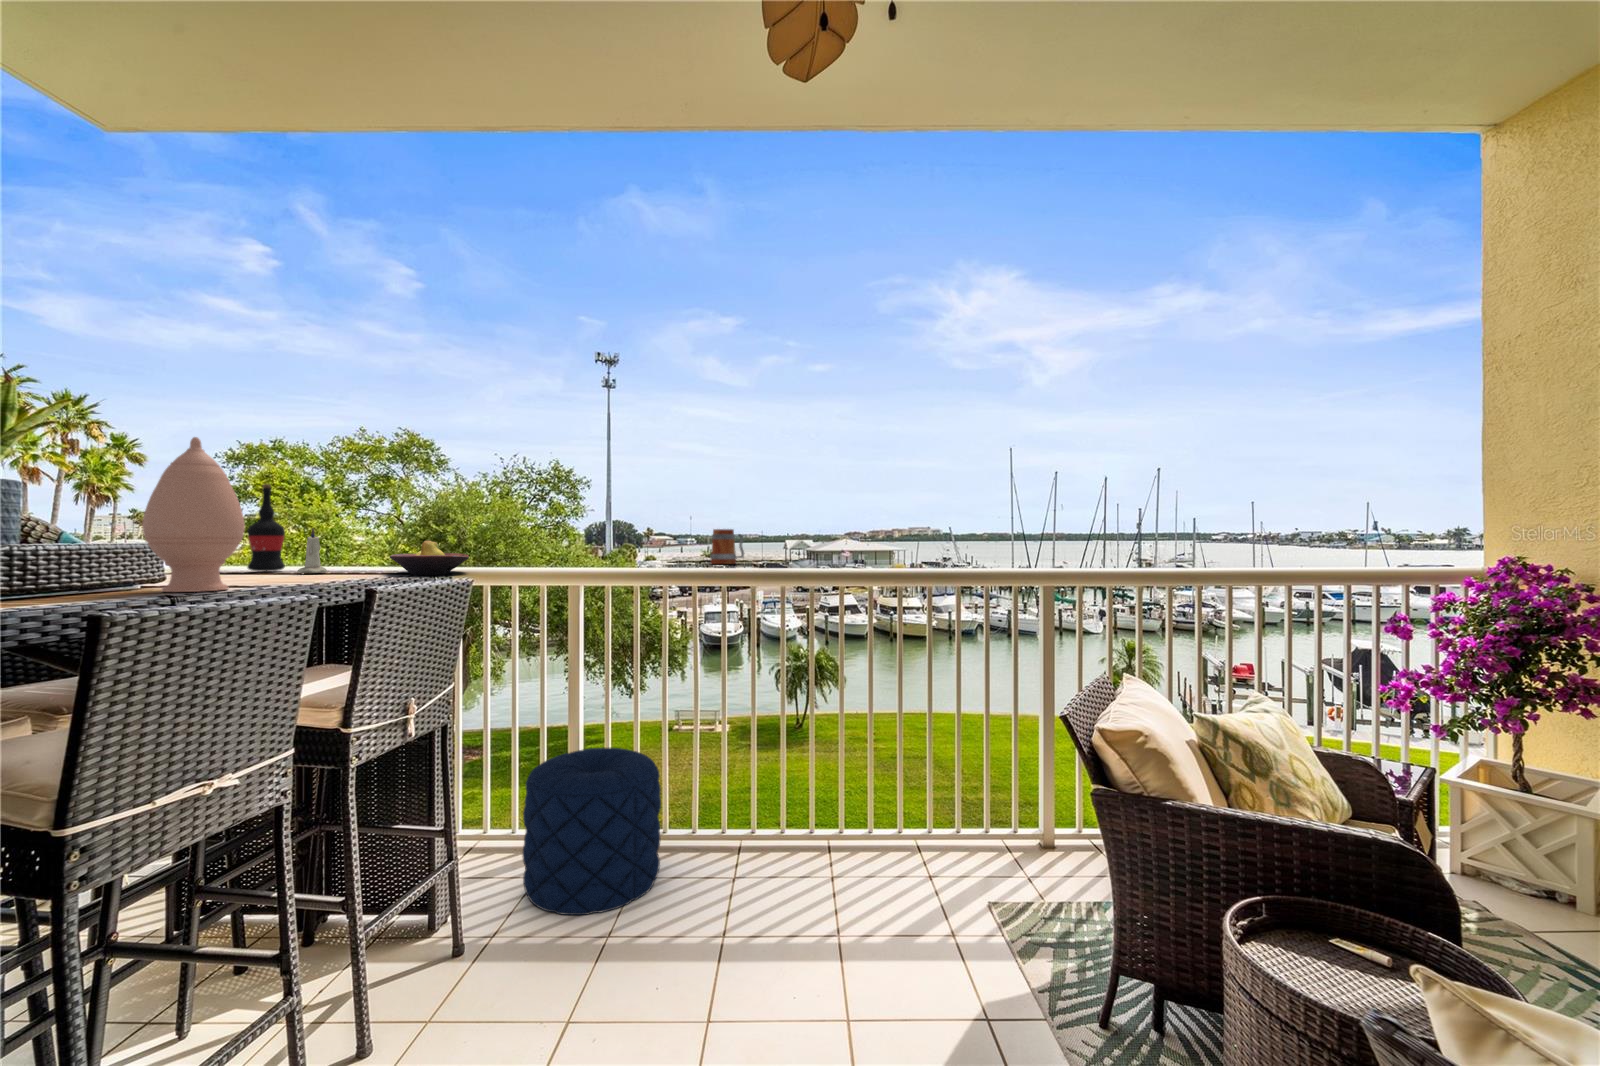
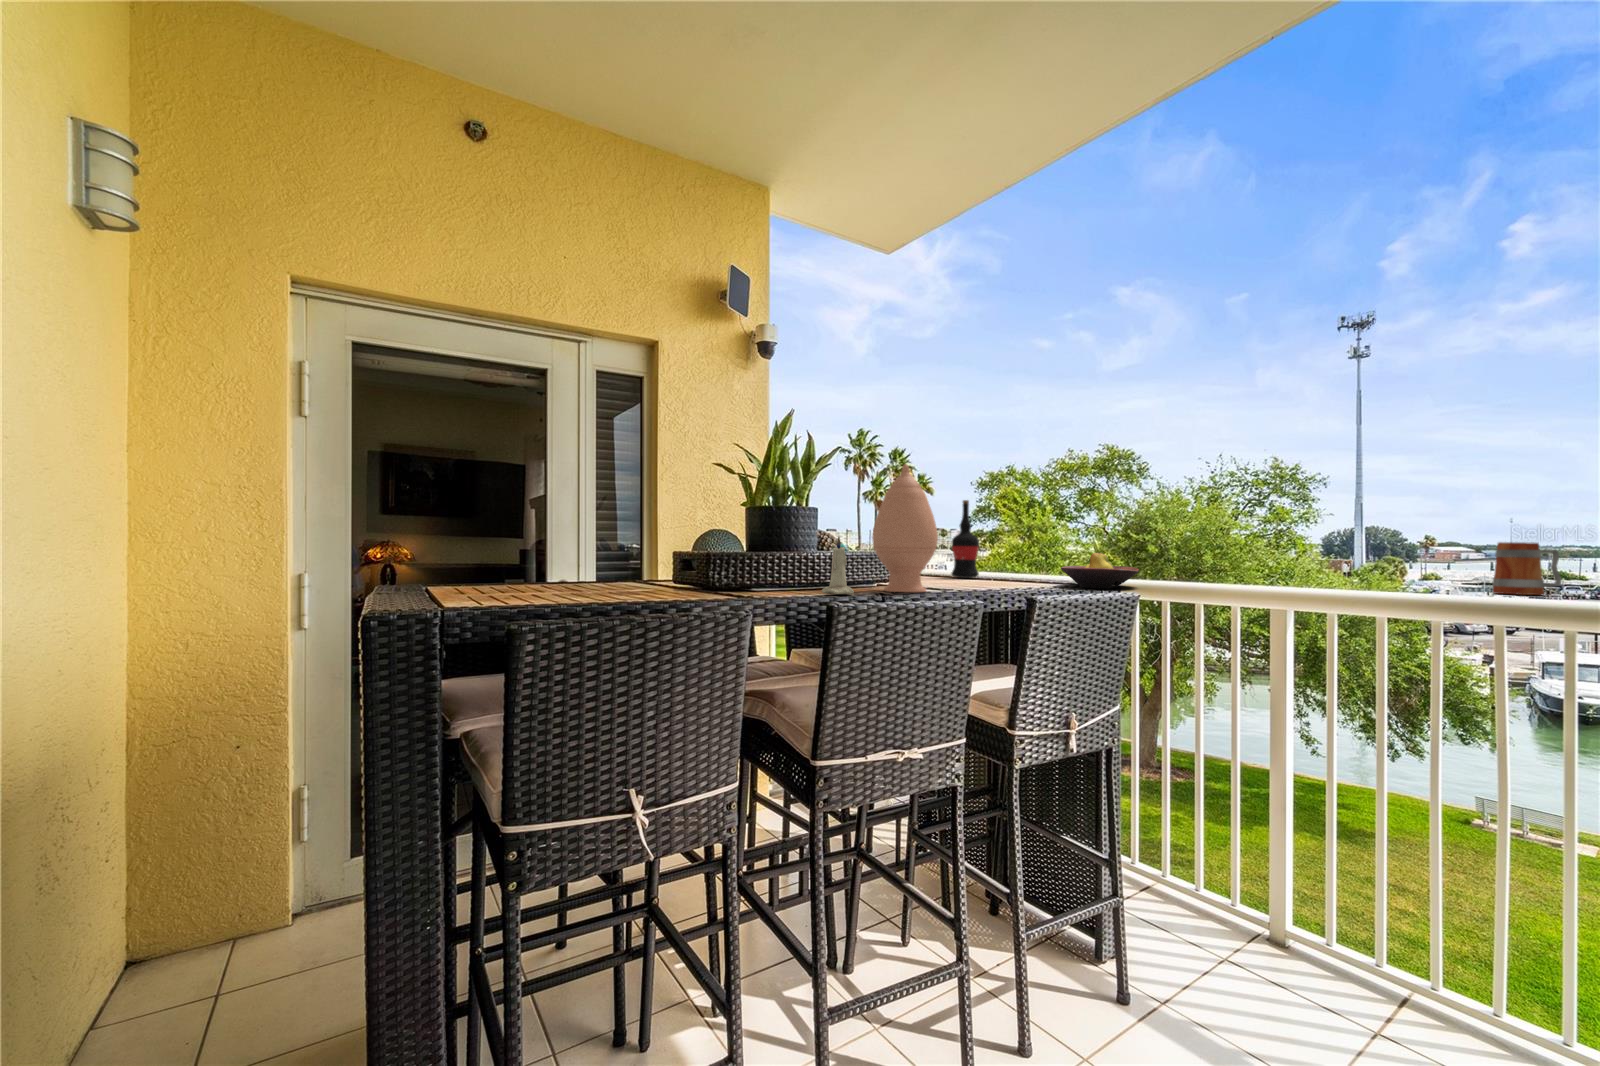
candle: present [297,528,327,573] -> present [822,537,854,594]
pouf: present [522,748,661,915] -> none [1201,814,1397,1033]

